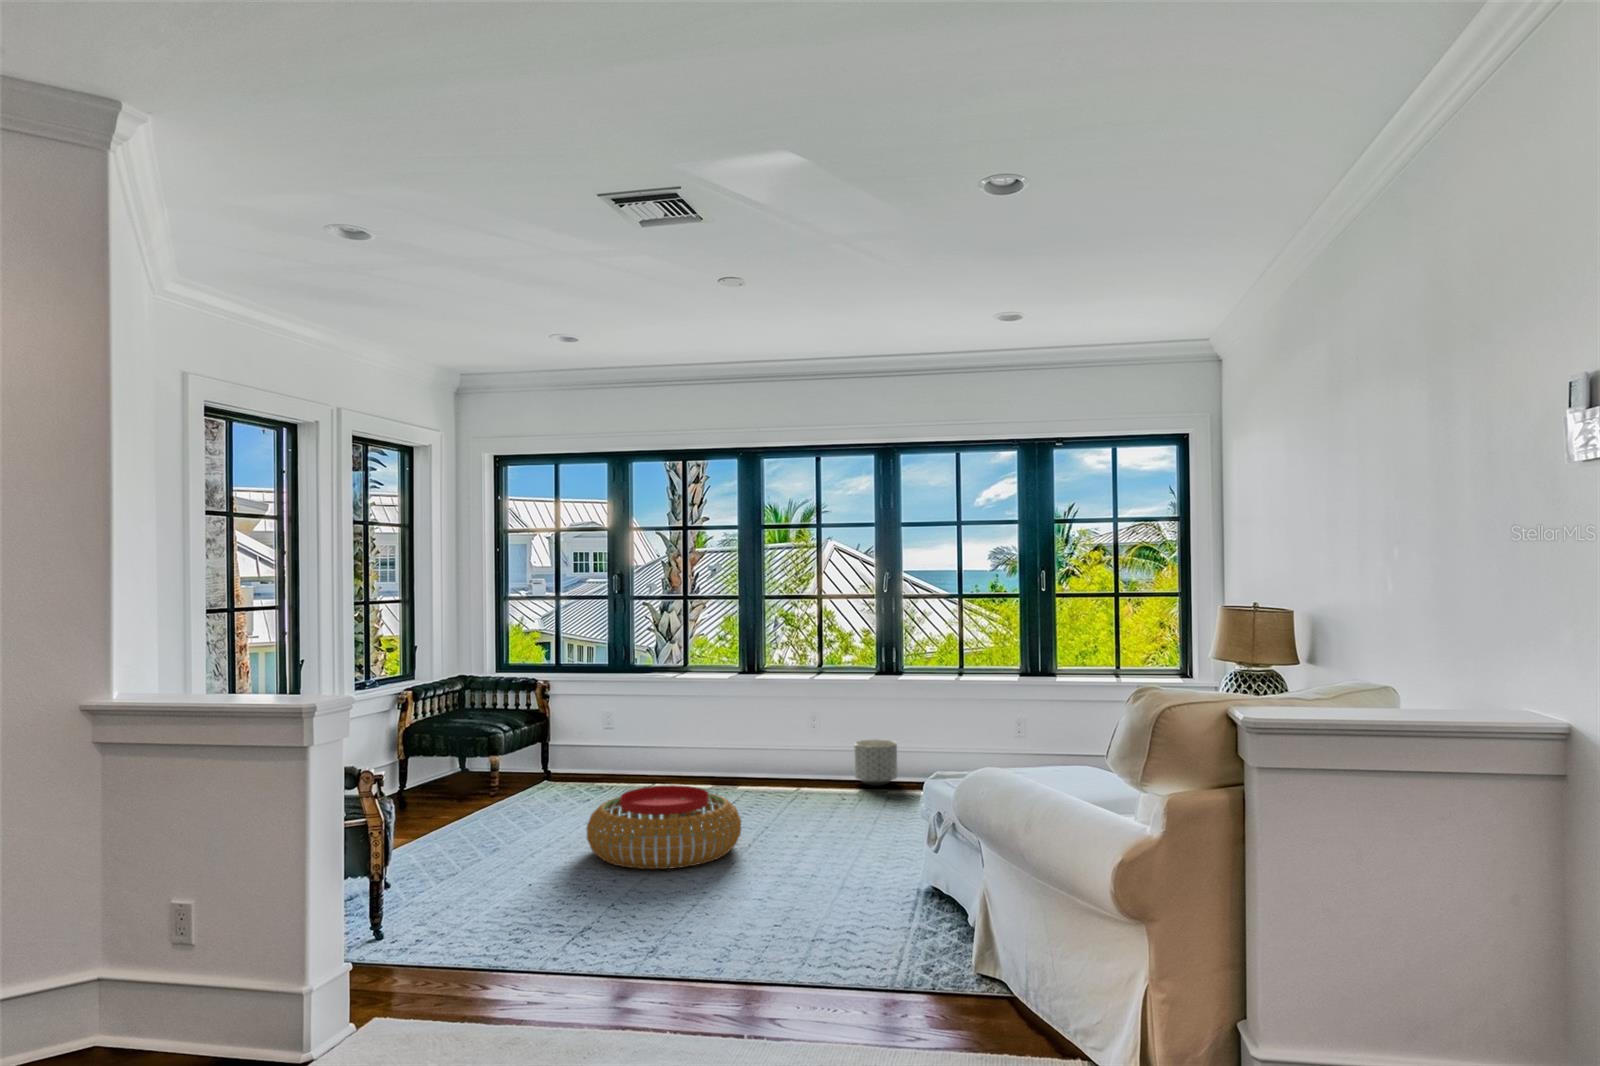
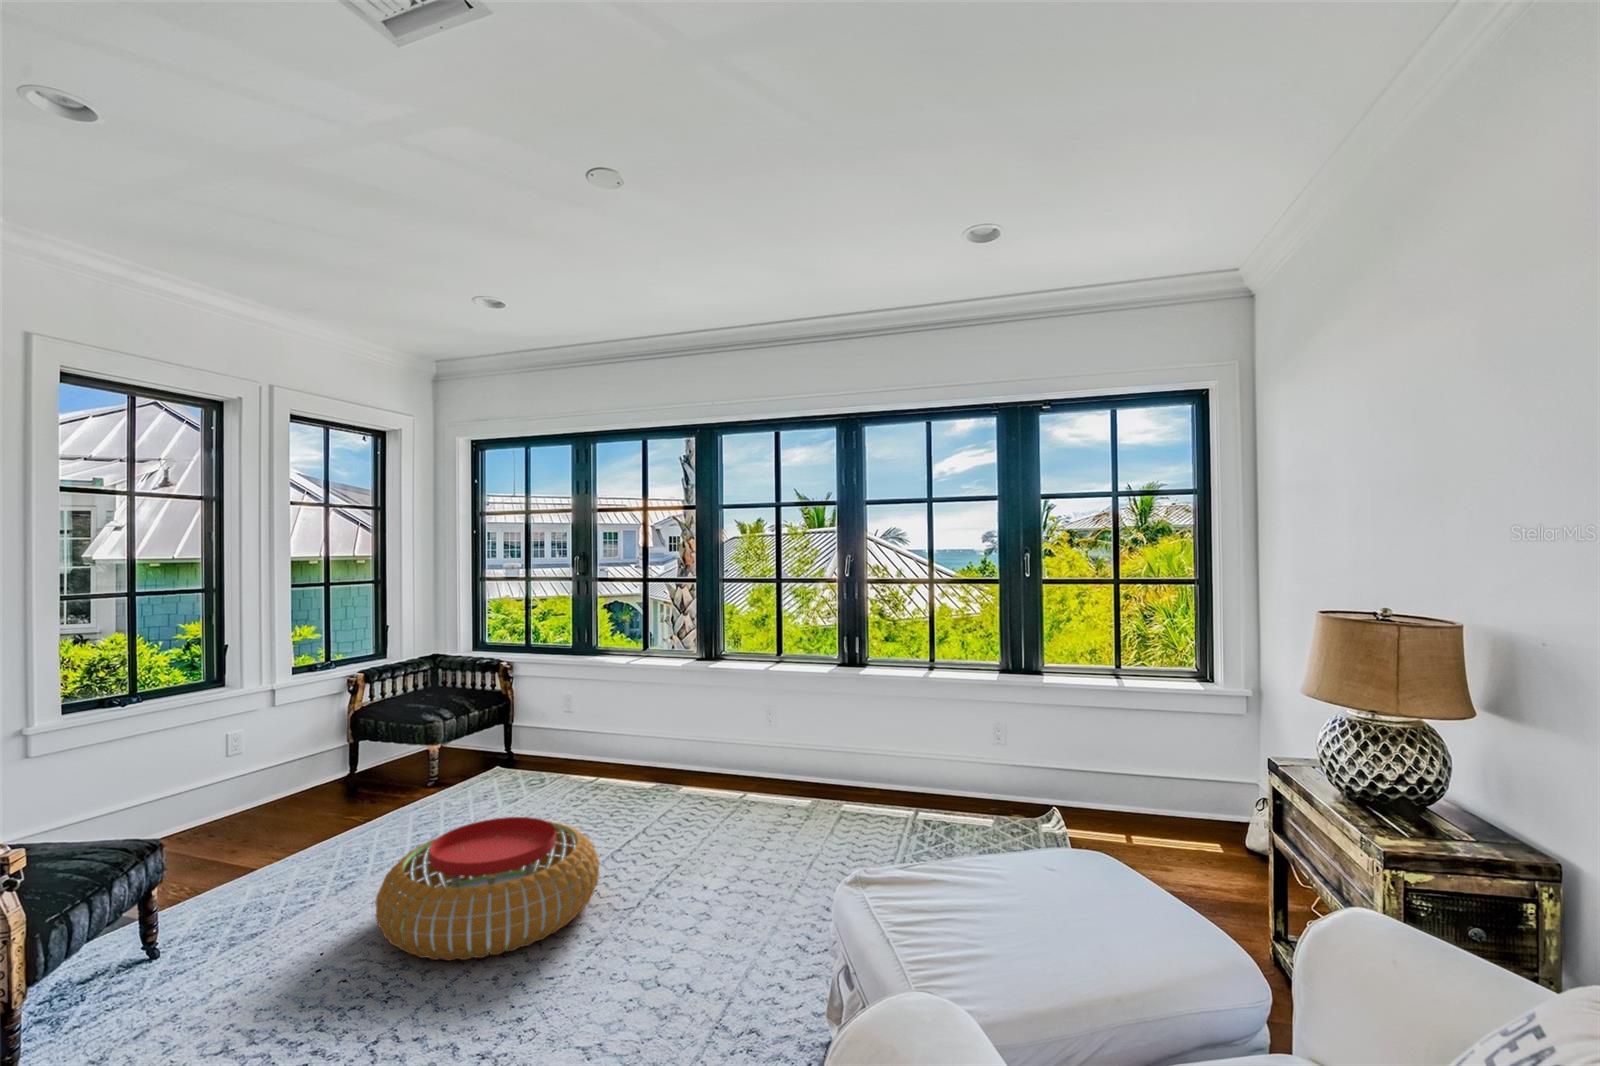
planter: present [854,739,897,786] -> none [808,740,856,795]

